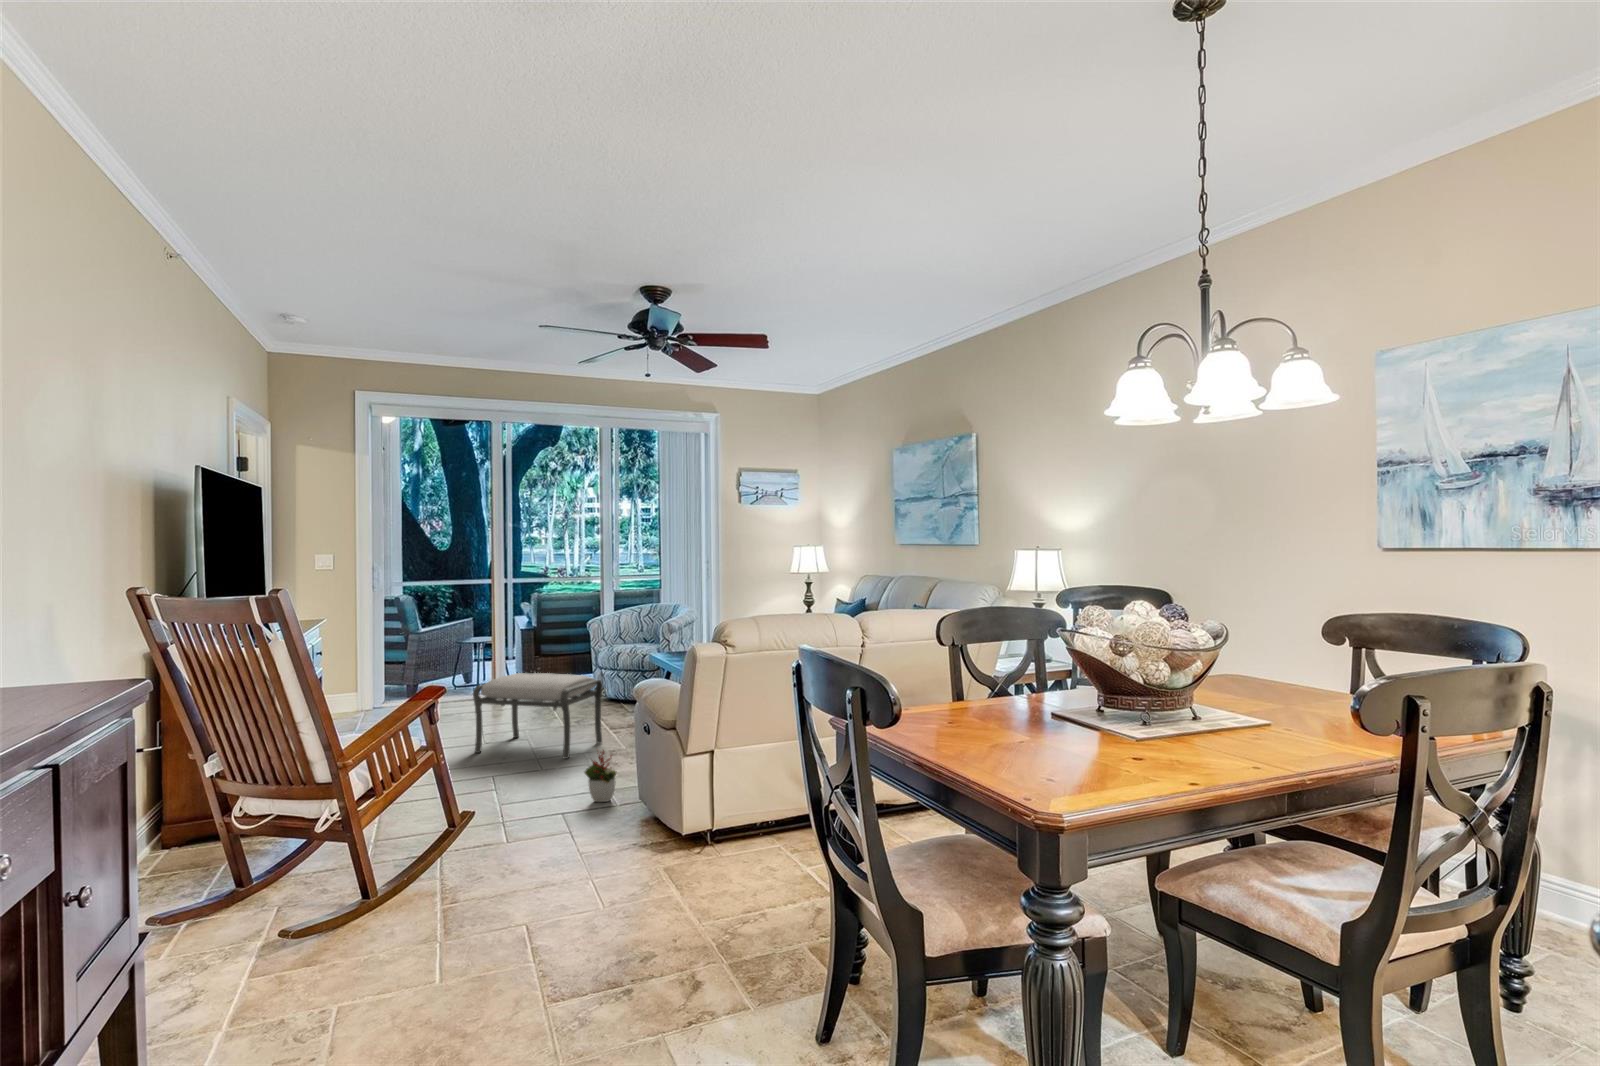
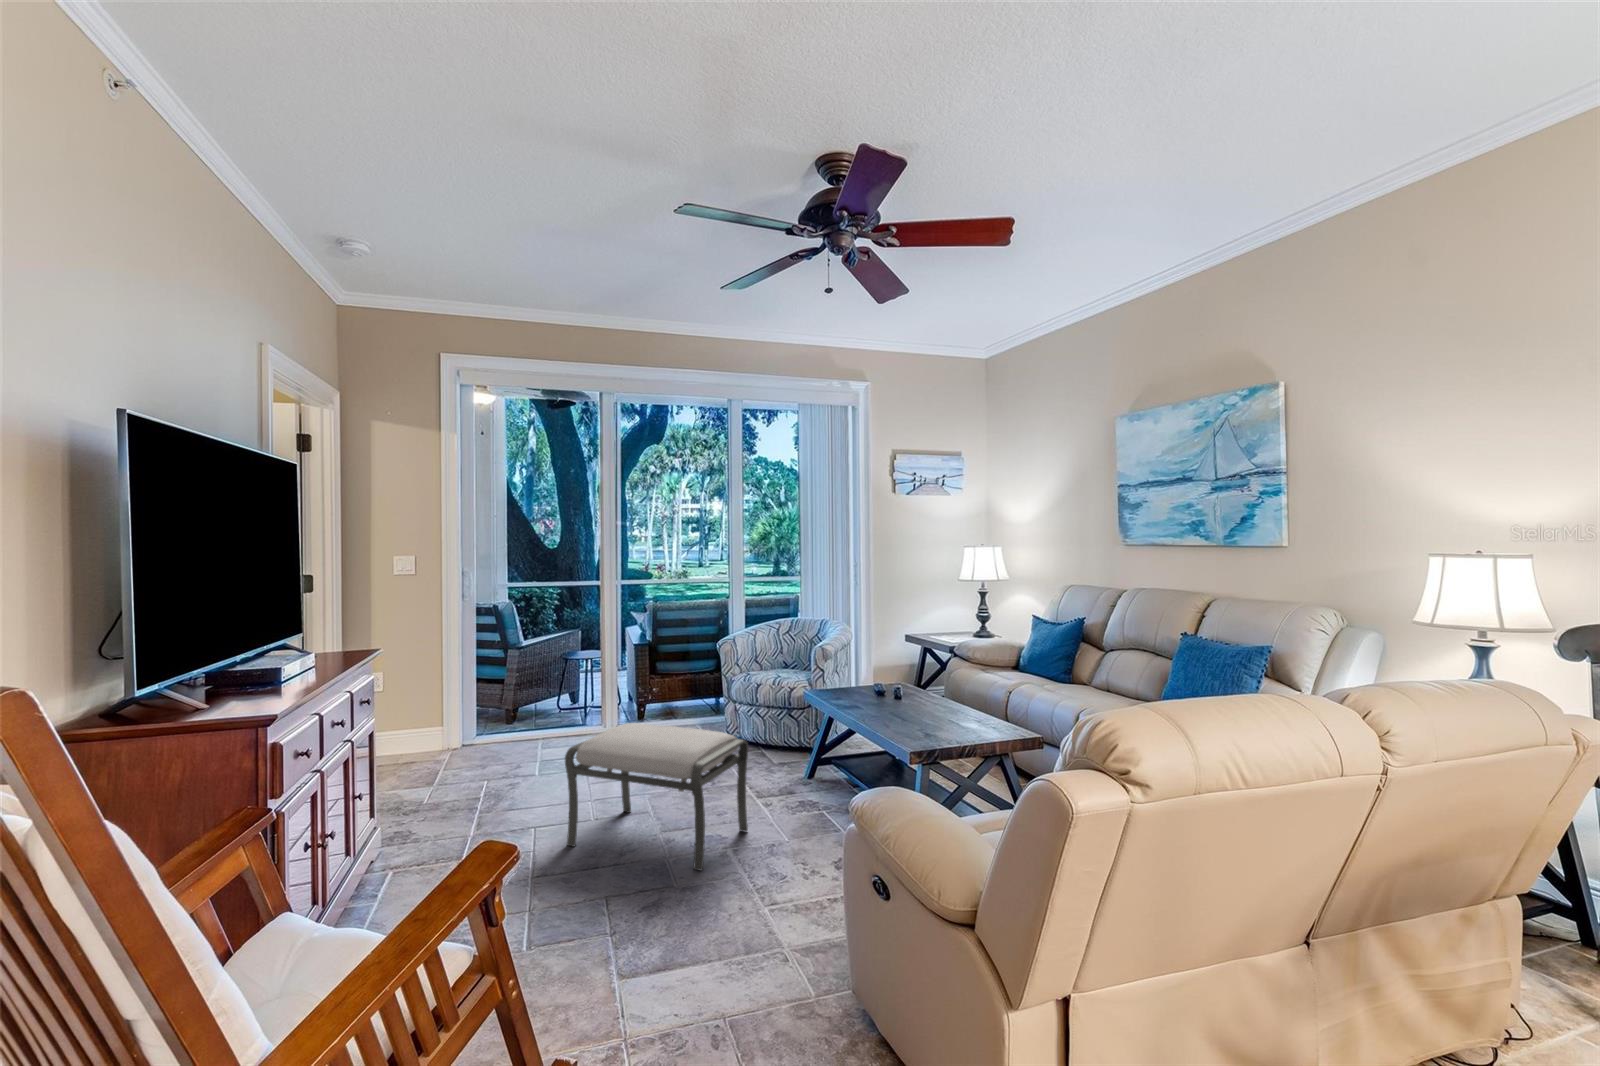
decorative plant: present [584,751,616,802] -> none [739,917,797,1021]

